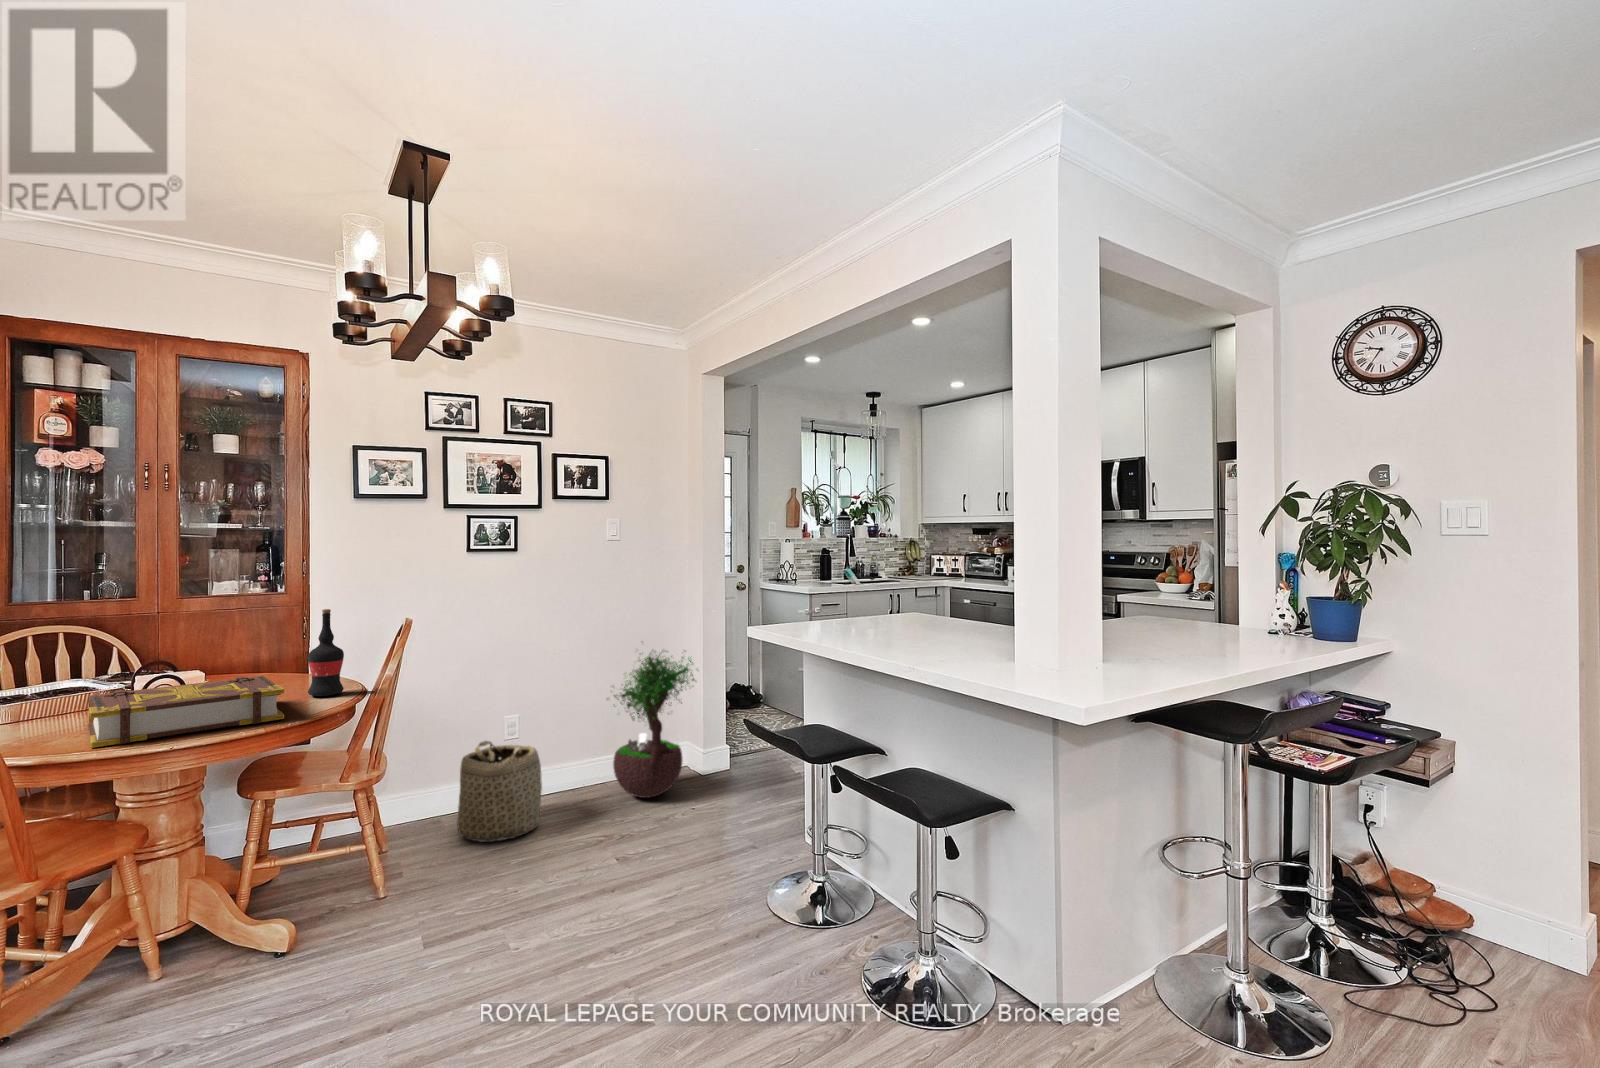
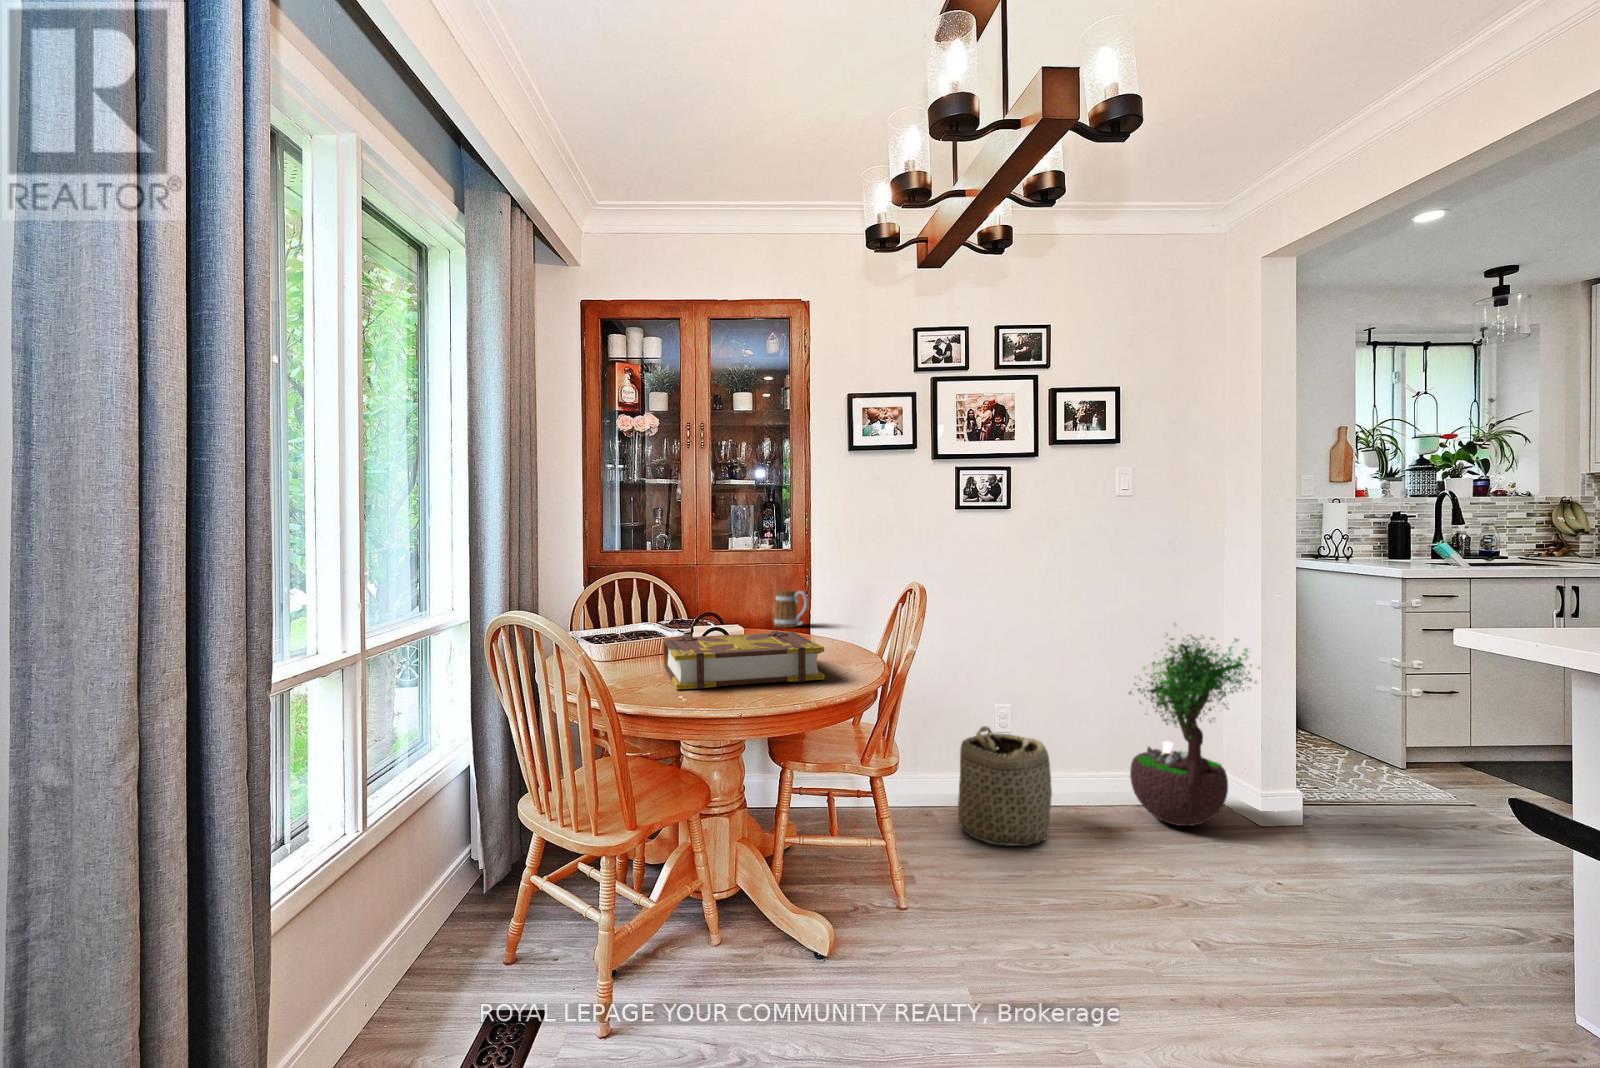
wine bottle: present [308,609,344,696] -> none [830,565,862,658]
mug: none [265,631,305,670] -> present [774,590,808,628]

